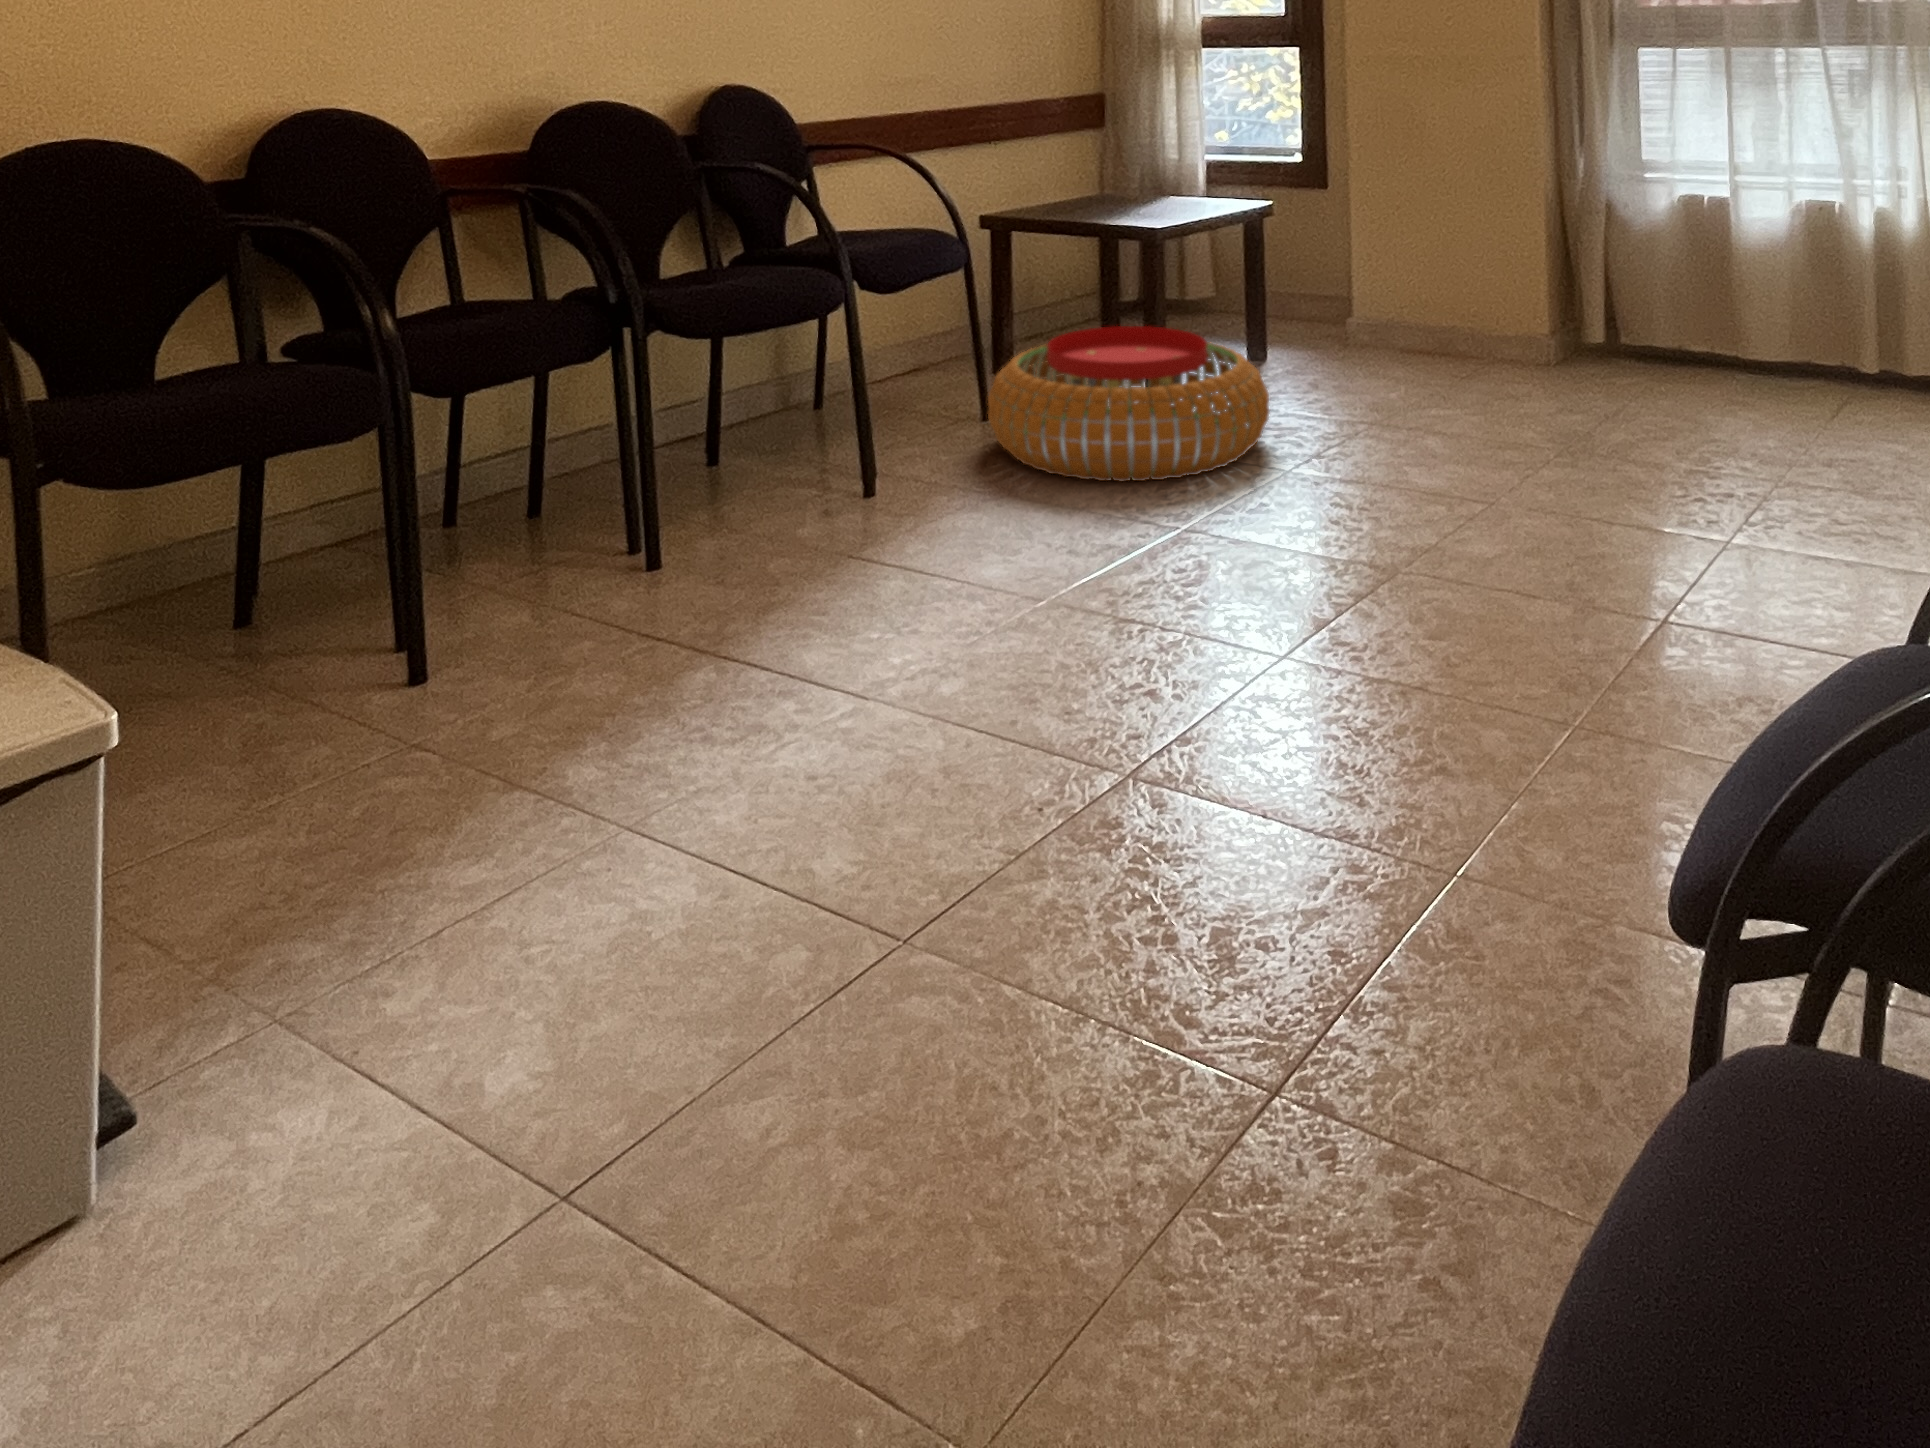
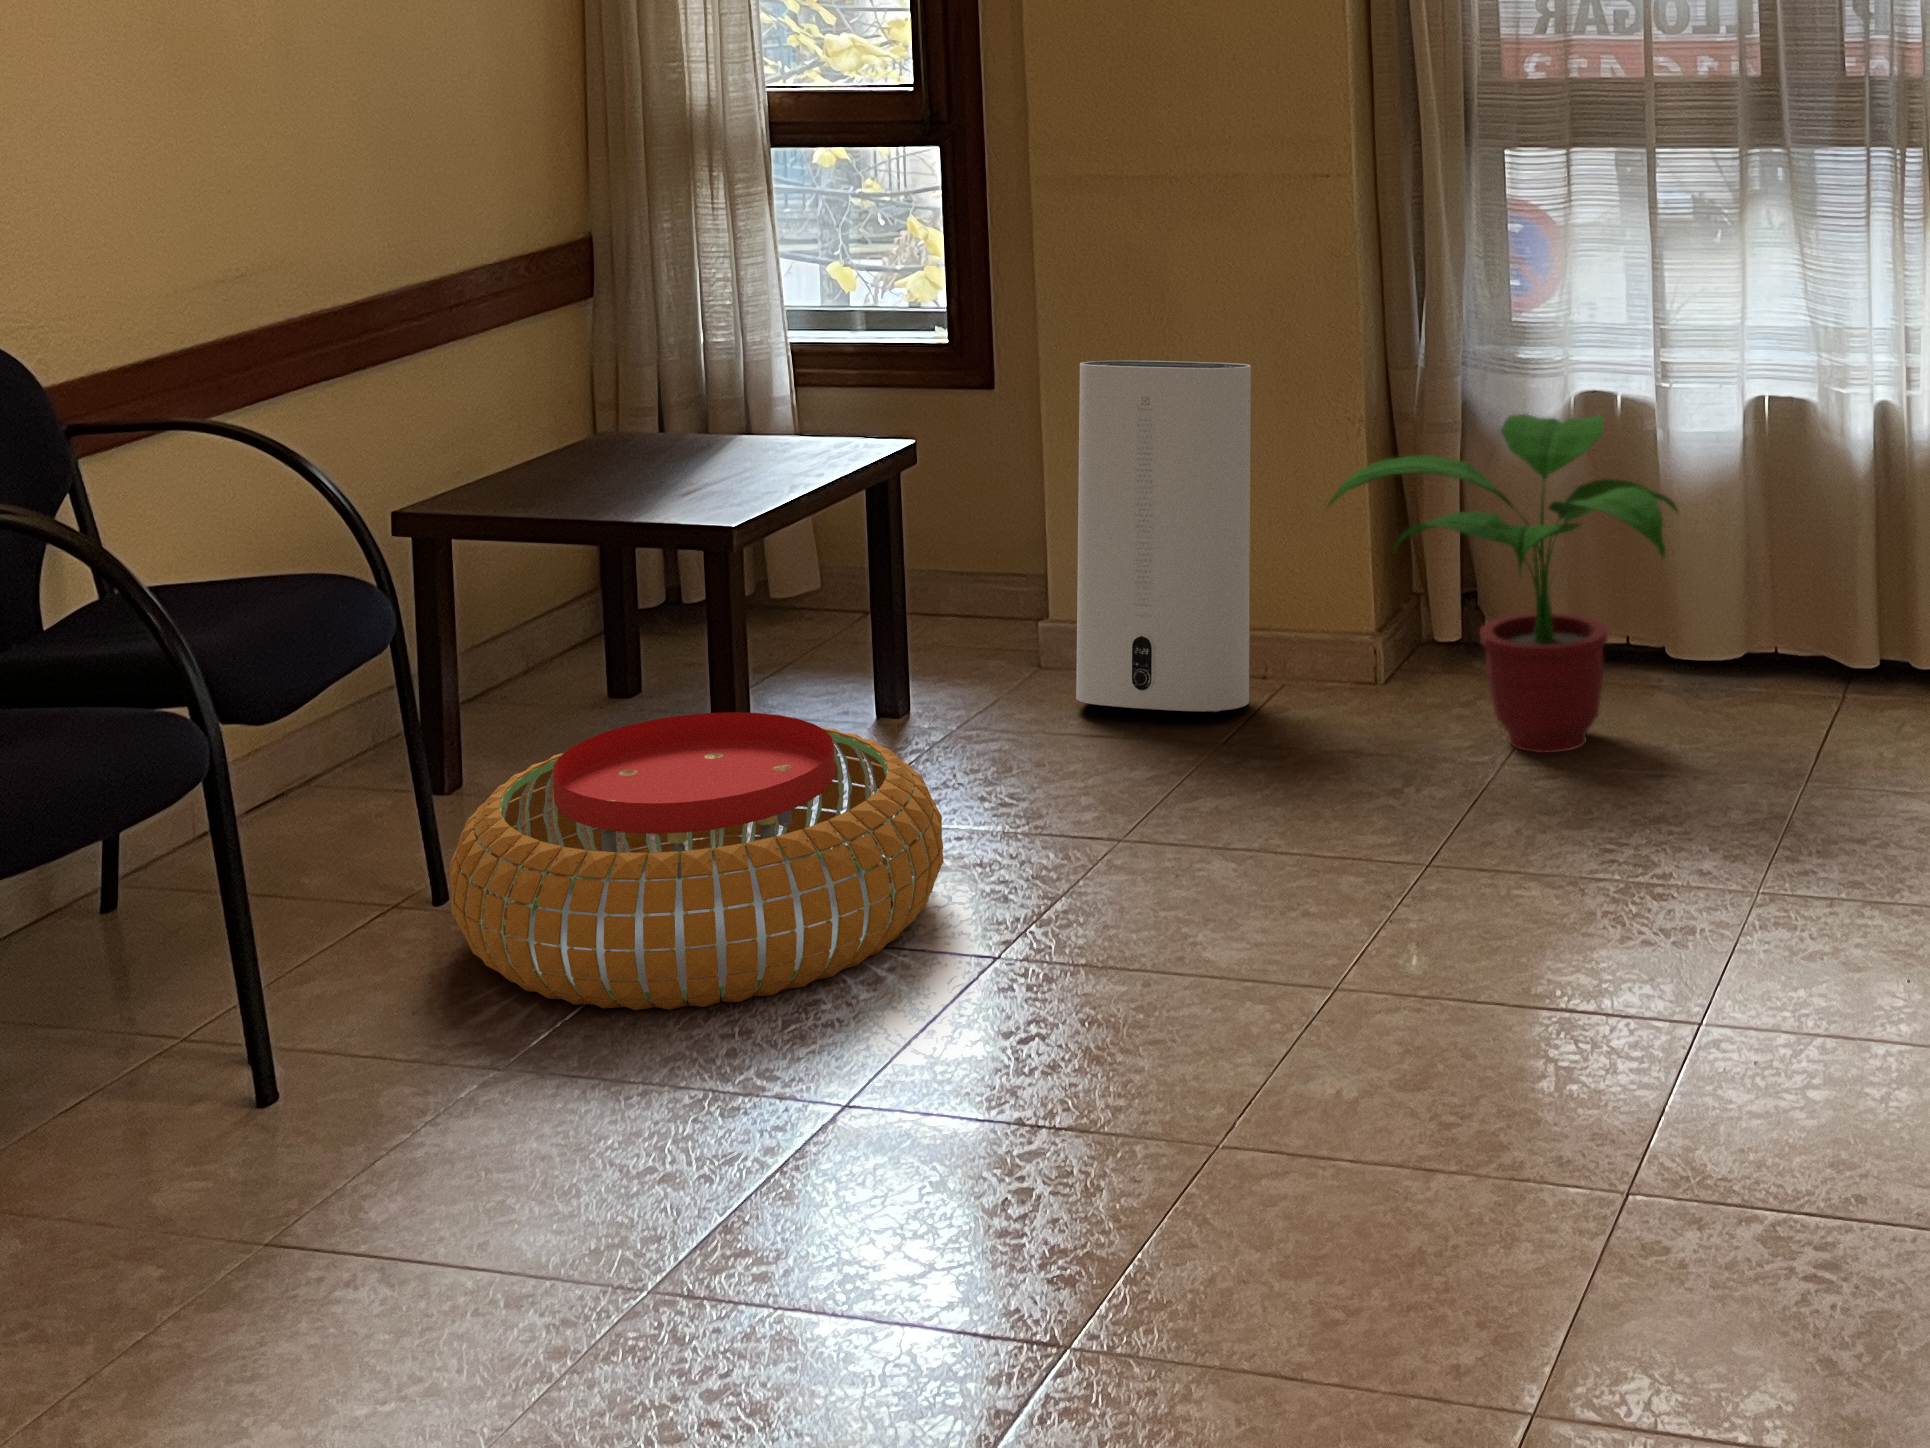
air purifier: none [1363,163,1471,372] -> present [1076,361,1251,712]
potted plant: none [1512,204,1741,408] -> present [1328,414,1678,753]

